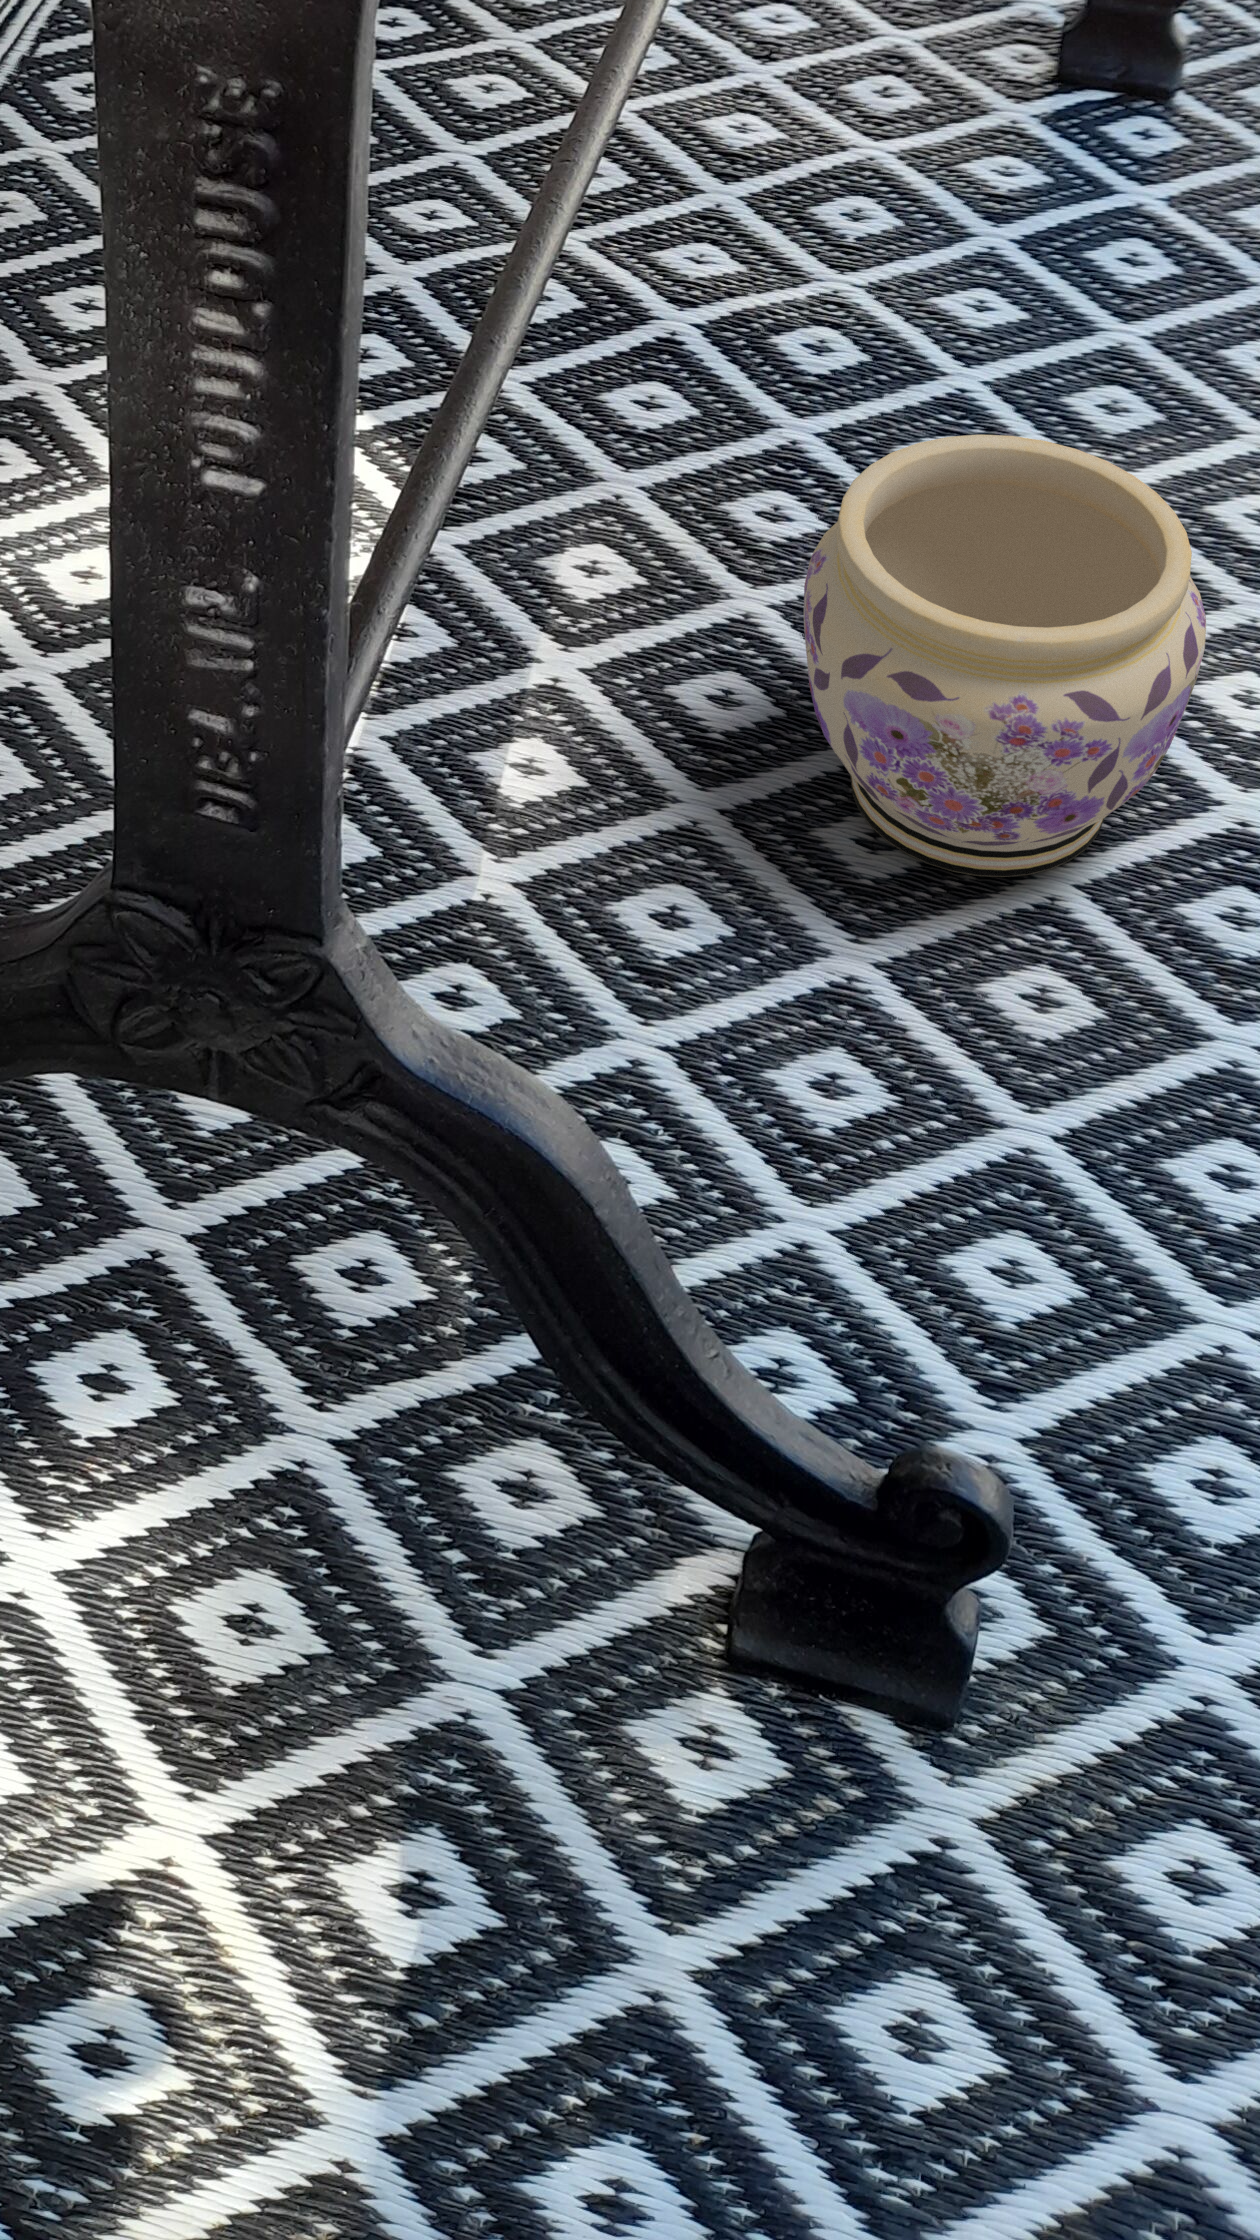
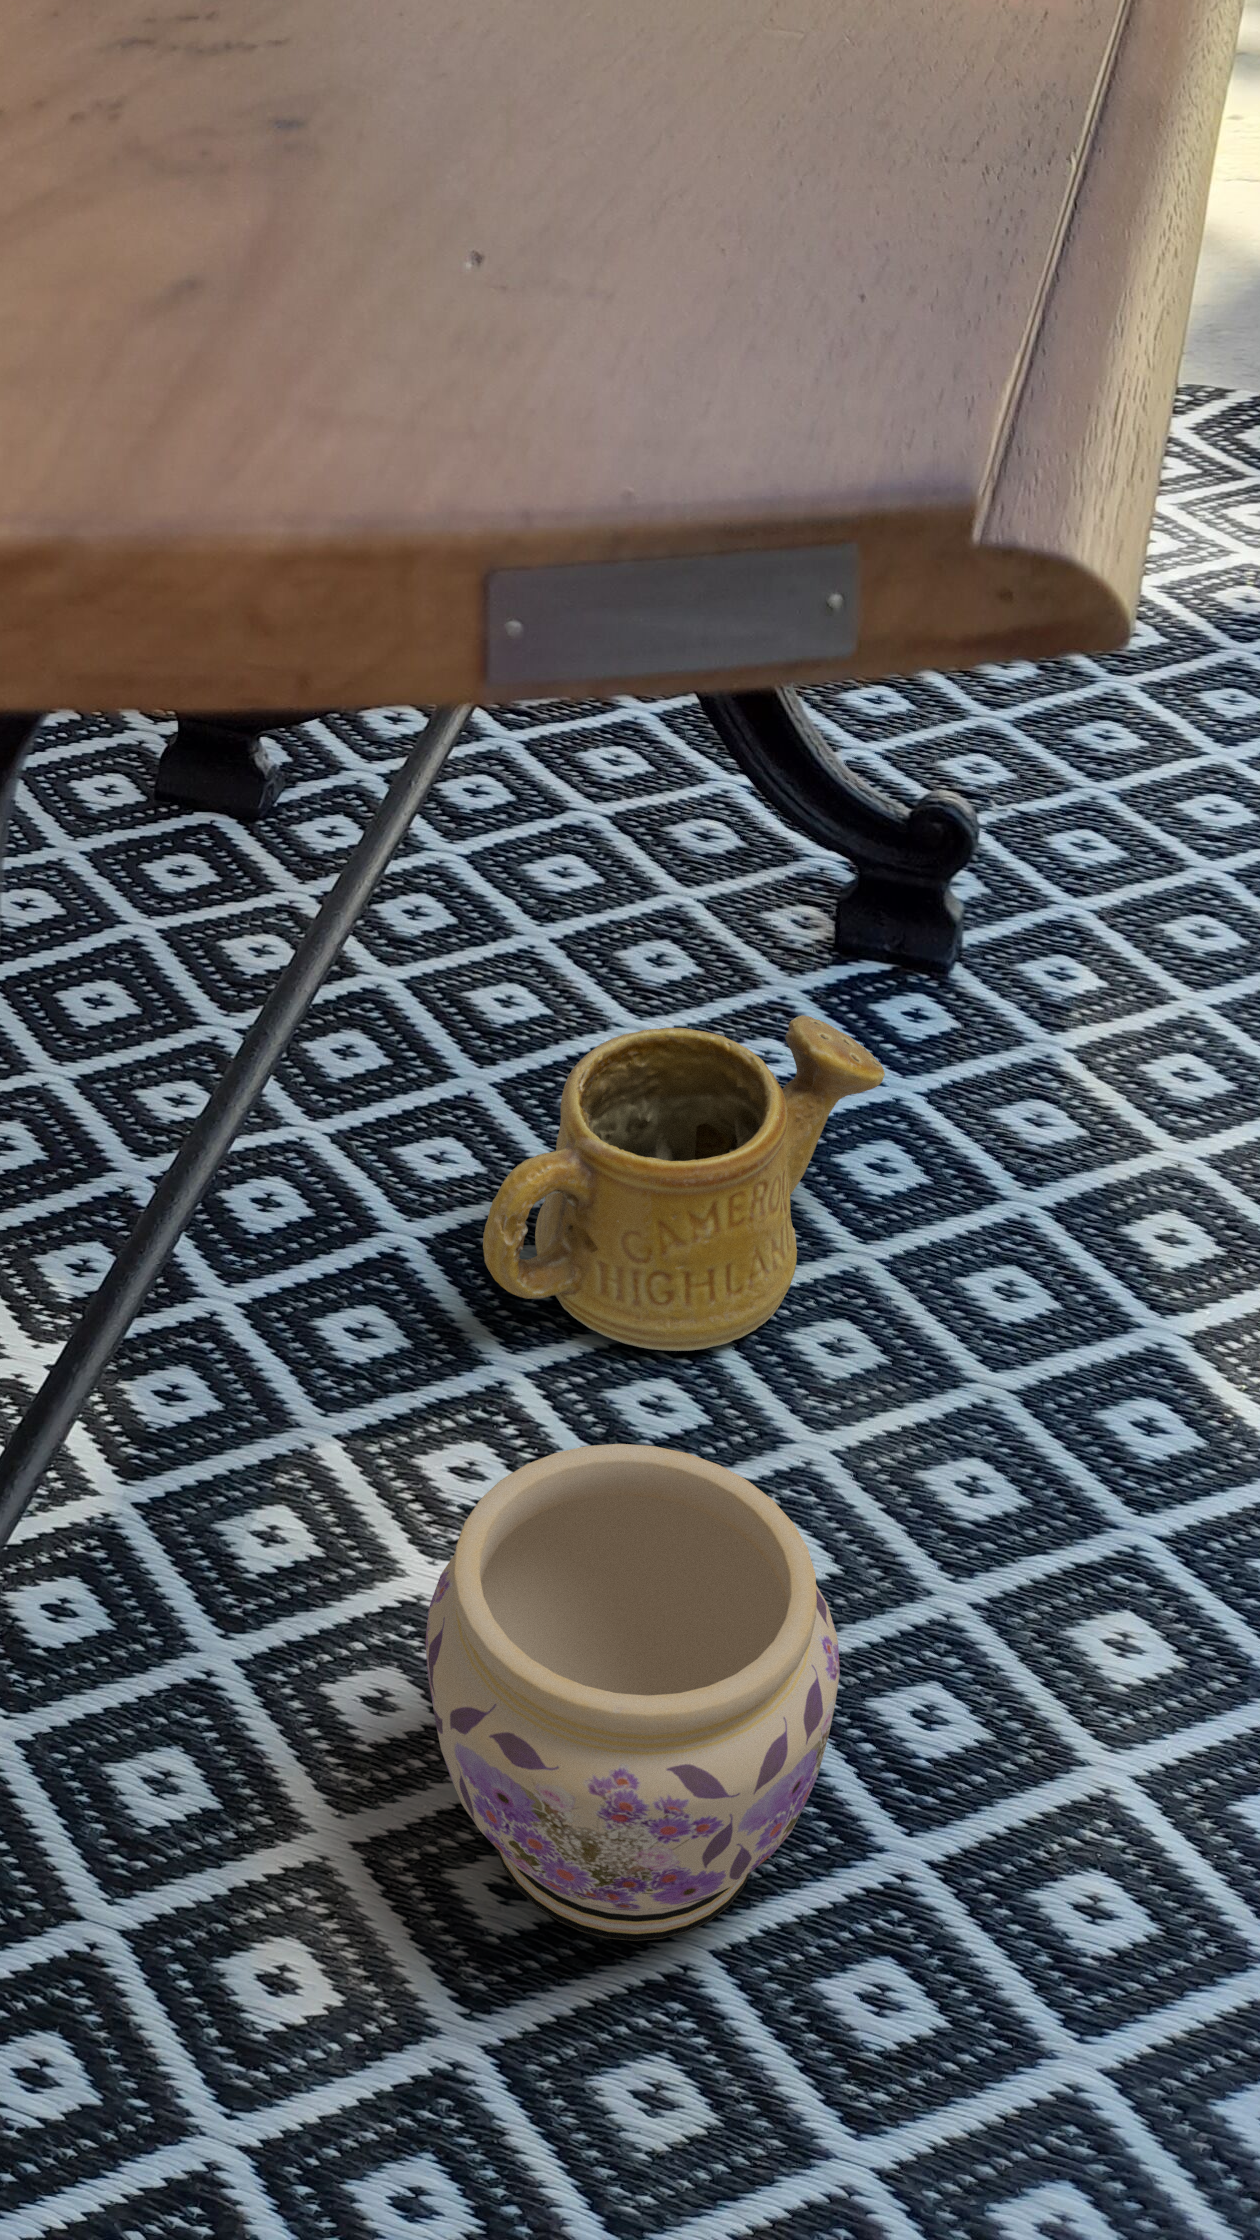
watering can: none [777,102,1156,412] -> present [483,1015,885,1351]

